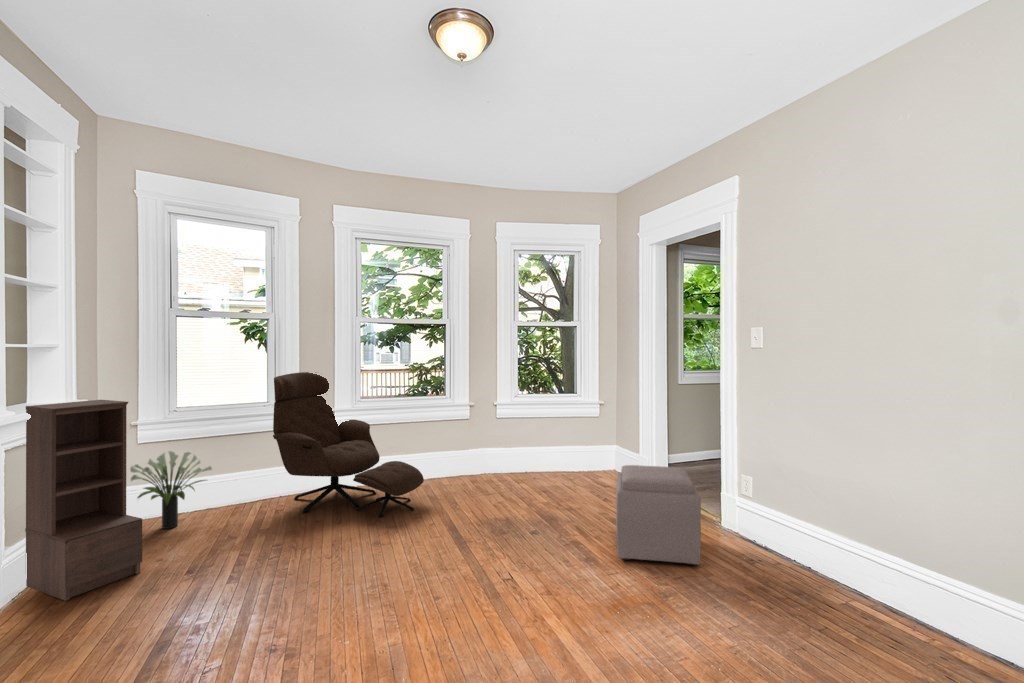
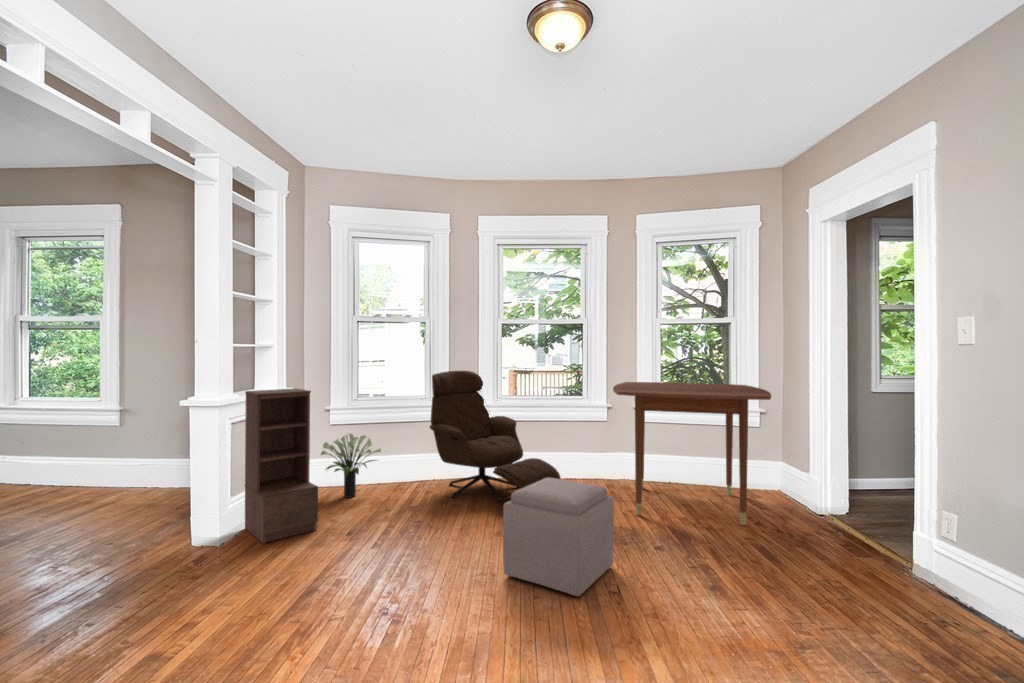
dining table: none [474,378,617,506] -> present [613,382,771,525]
ottoman: present [616,465,701,565] -> present [503,478,614,596]

